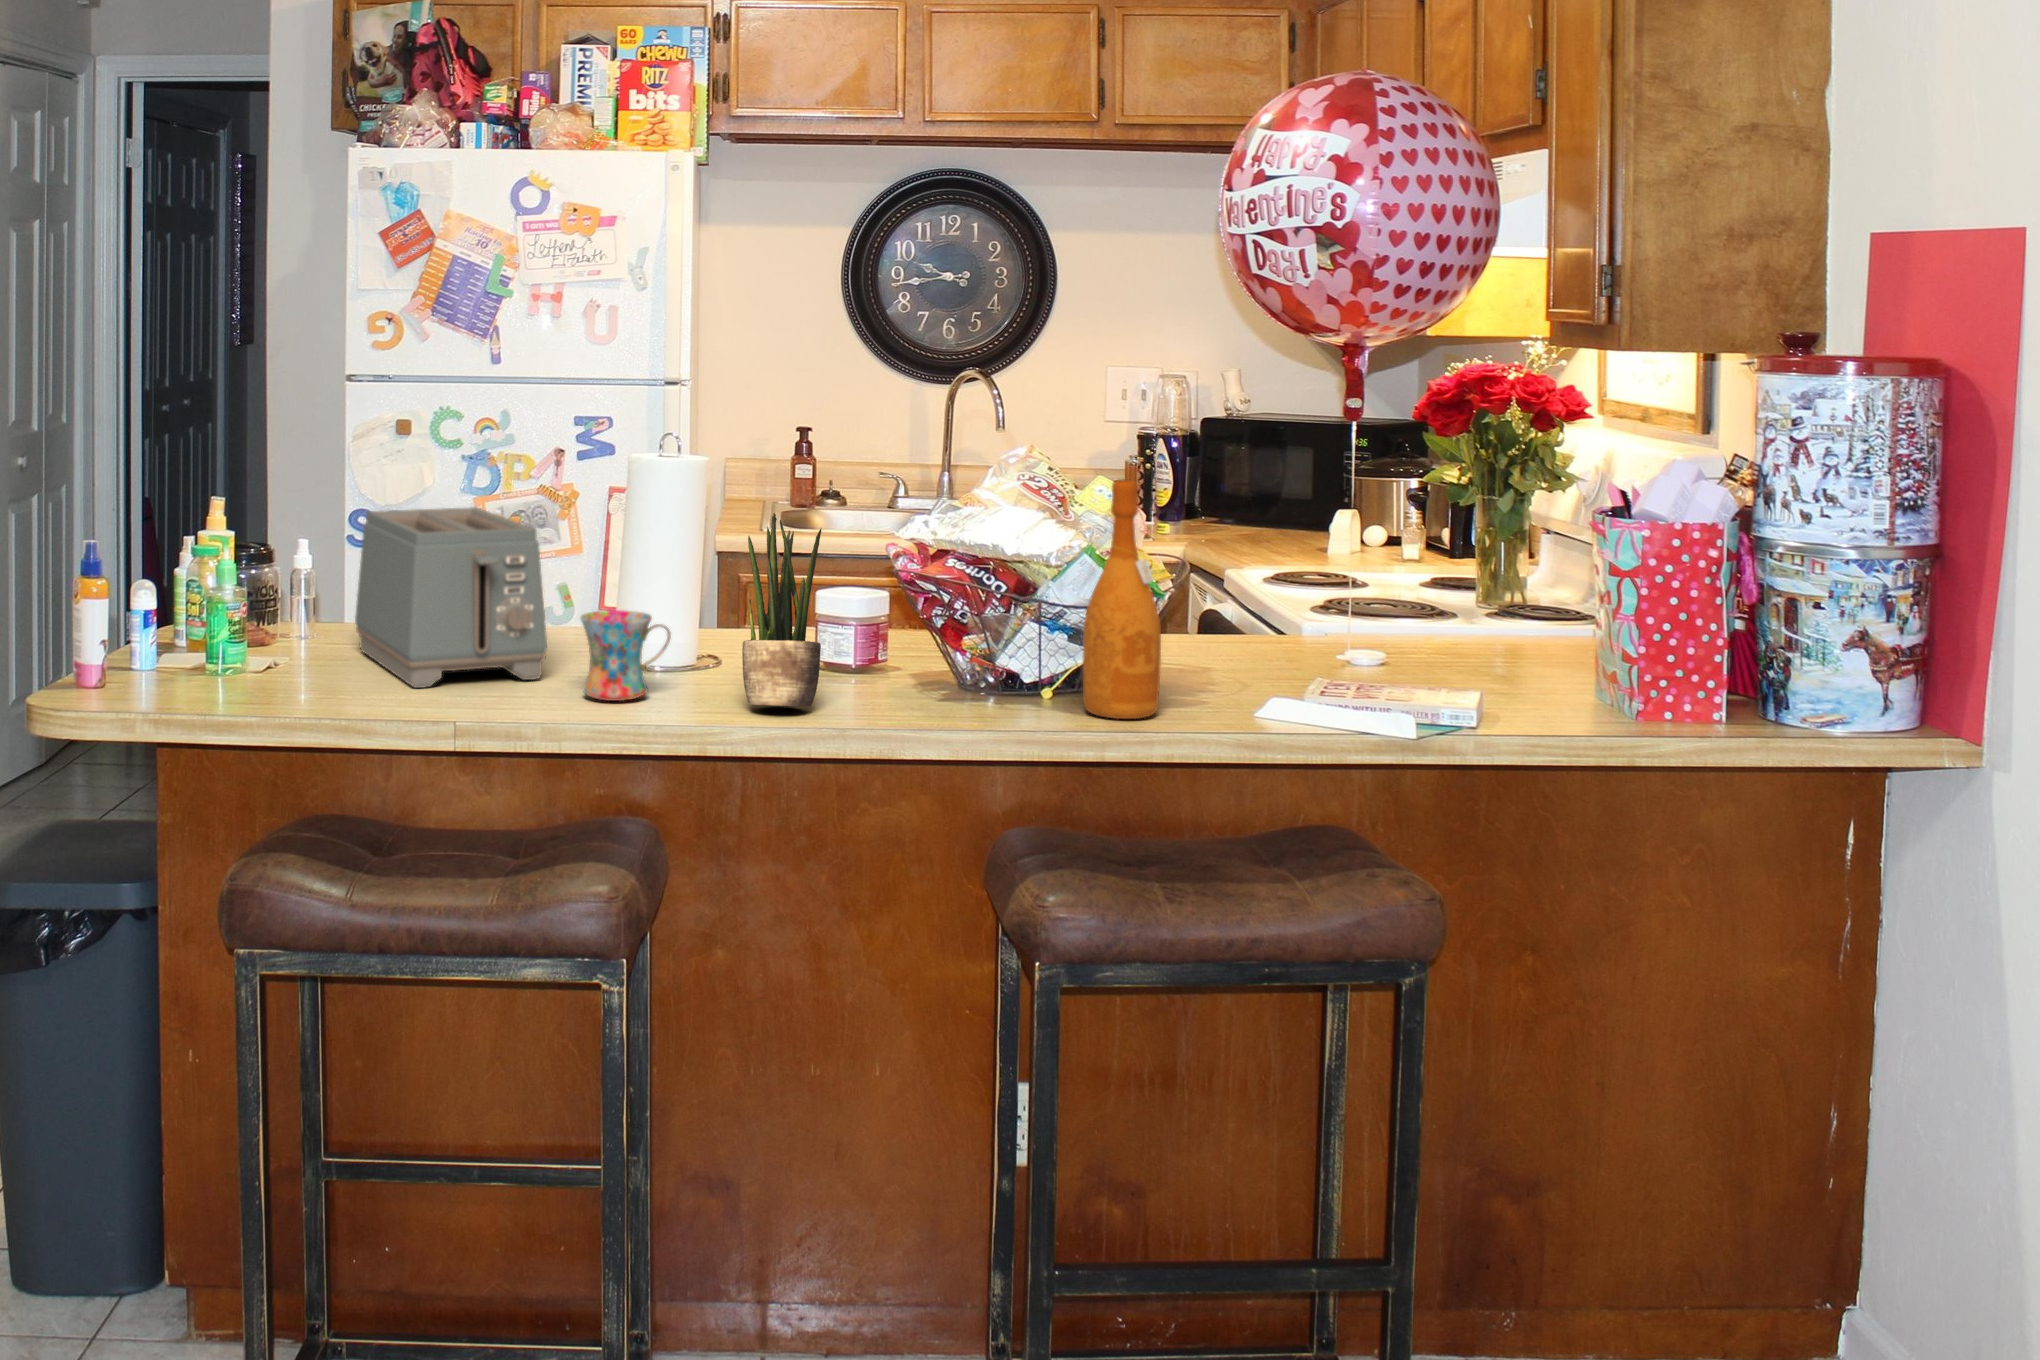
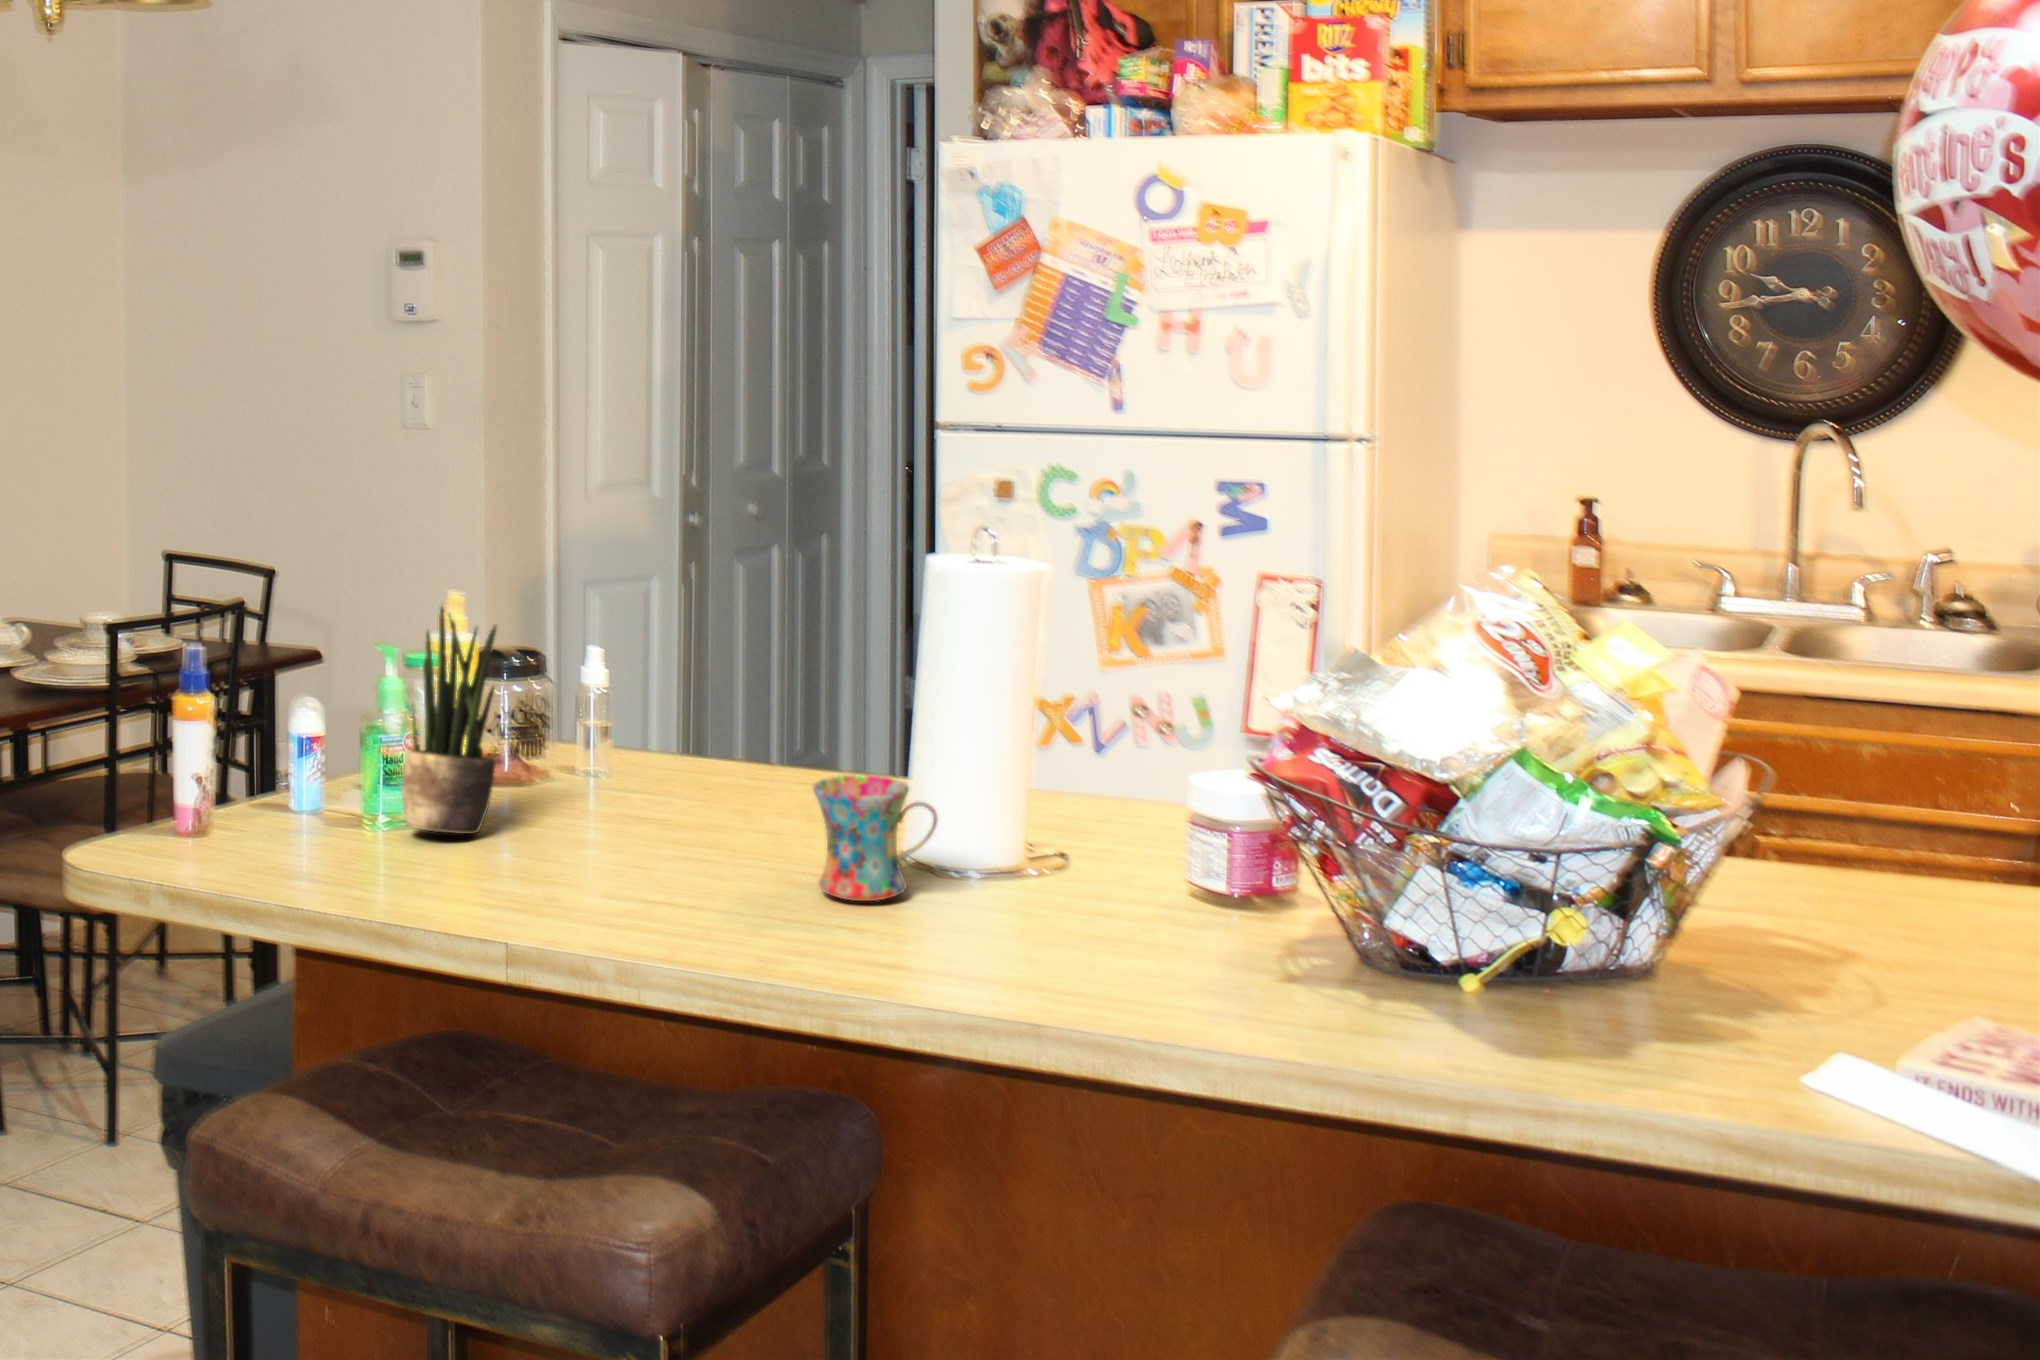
wine bottle: present [1083,479,1161,719] -> none [1511,649,1647,1045]
toaster: present [355,507,547,688] -> none [642,616,841,853]
potted plant: present [742,513,821,706] -> present [402,607,497,834]

